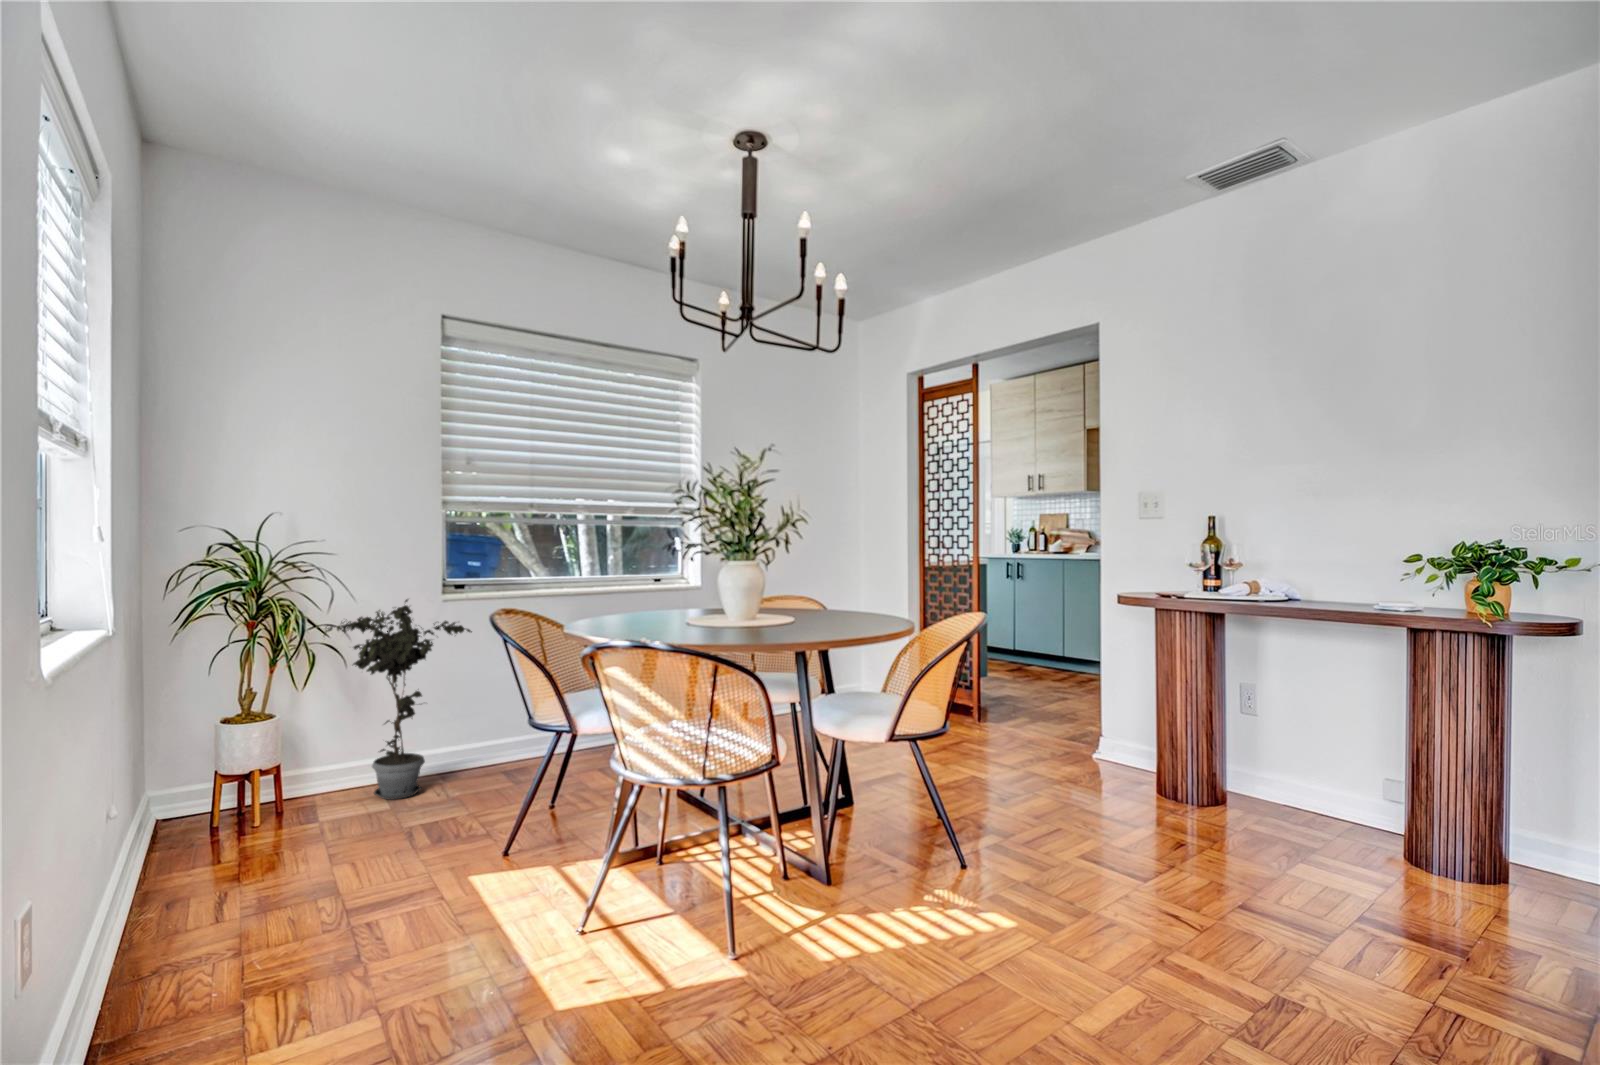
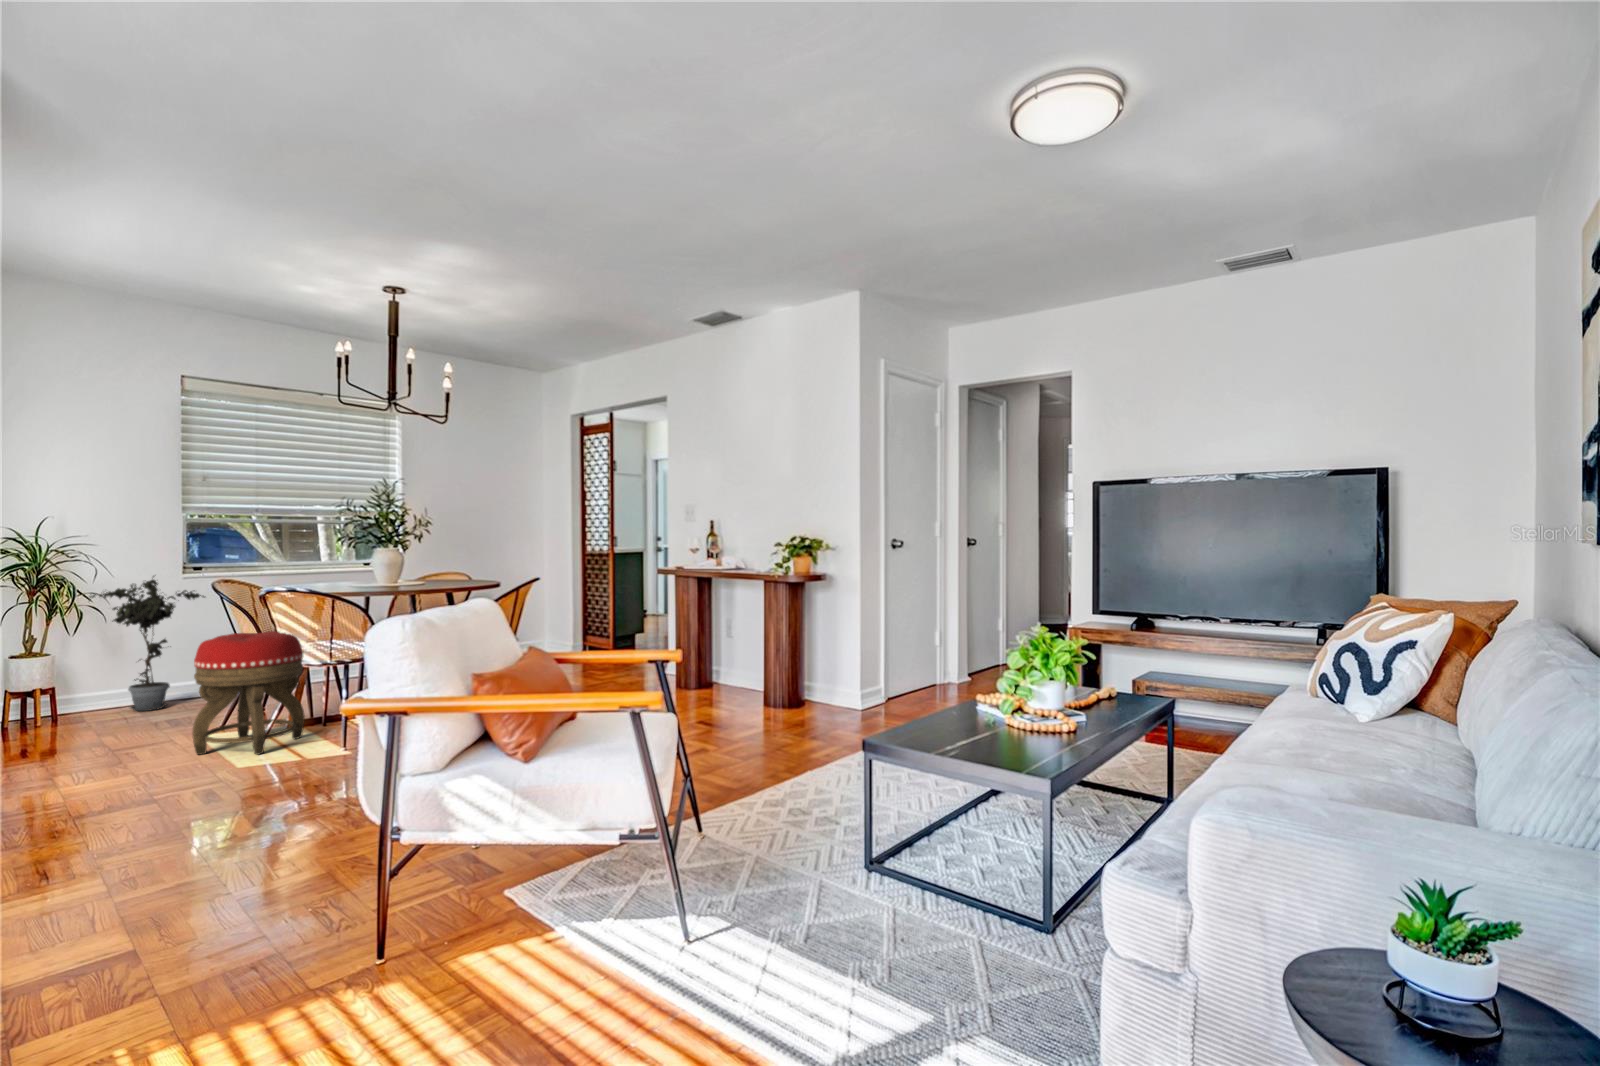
footstool: none [479,710,646,953] -> present [192,631,305,755]

